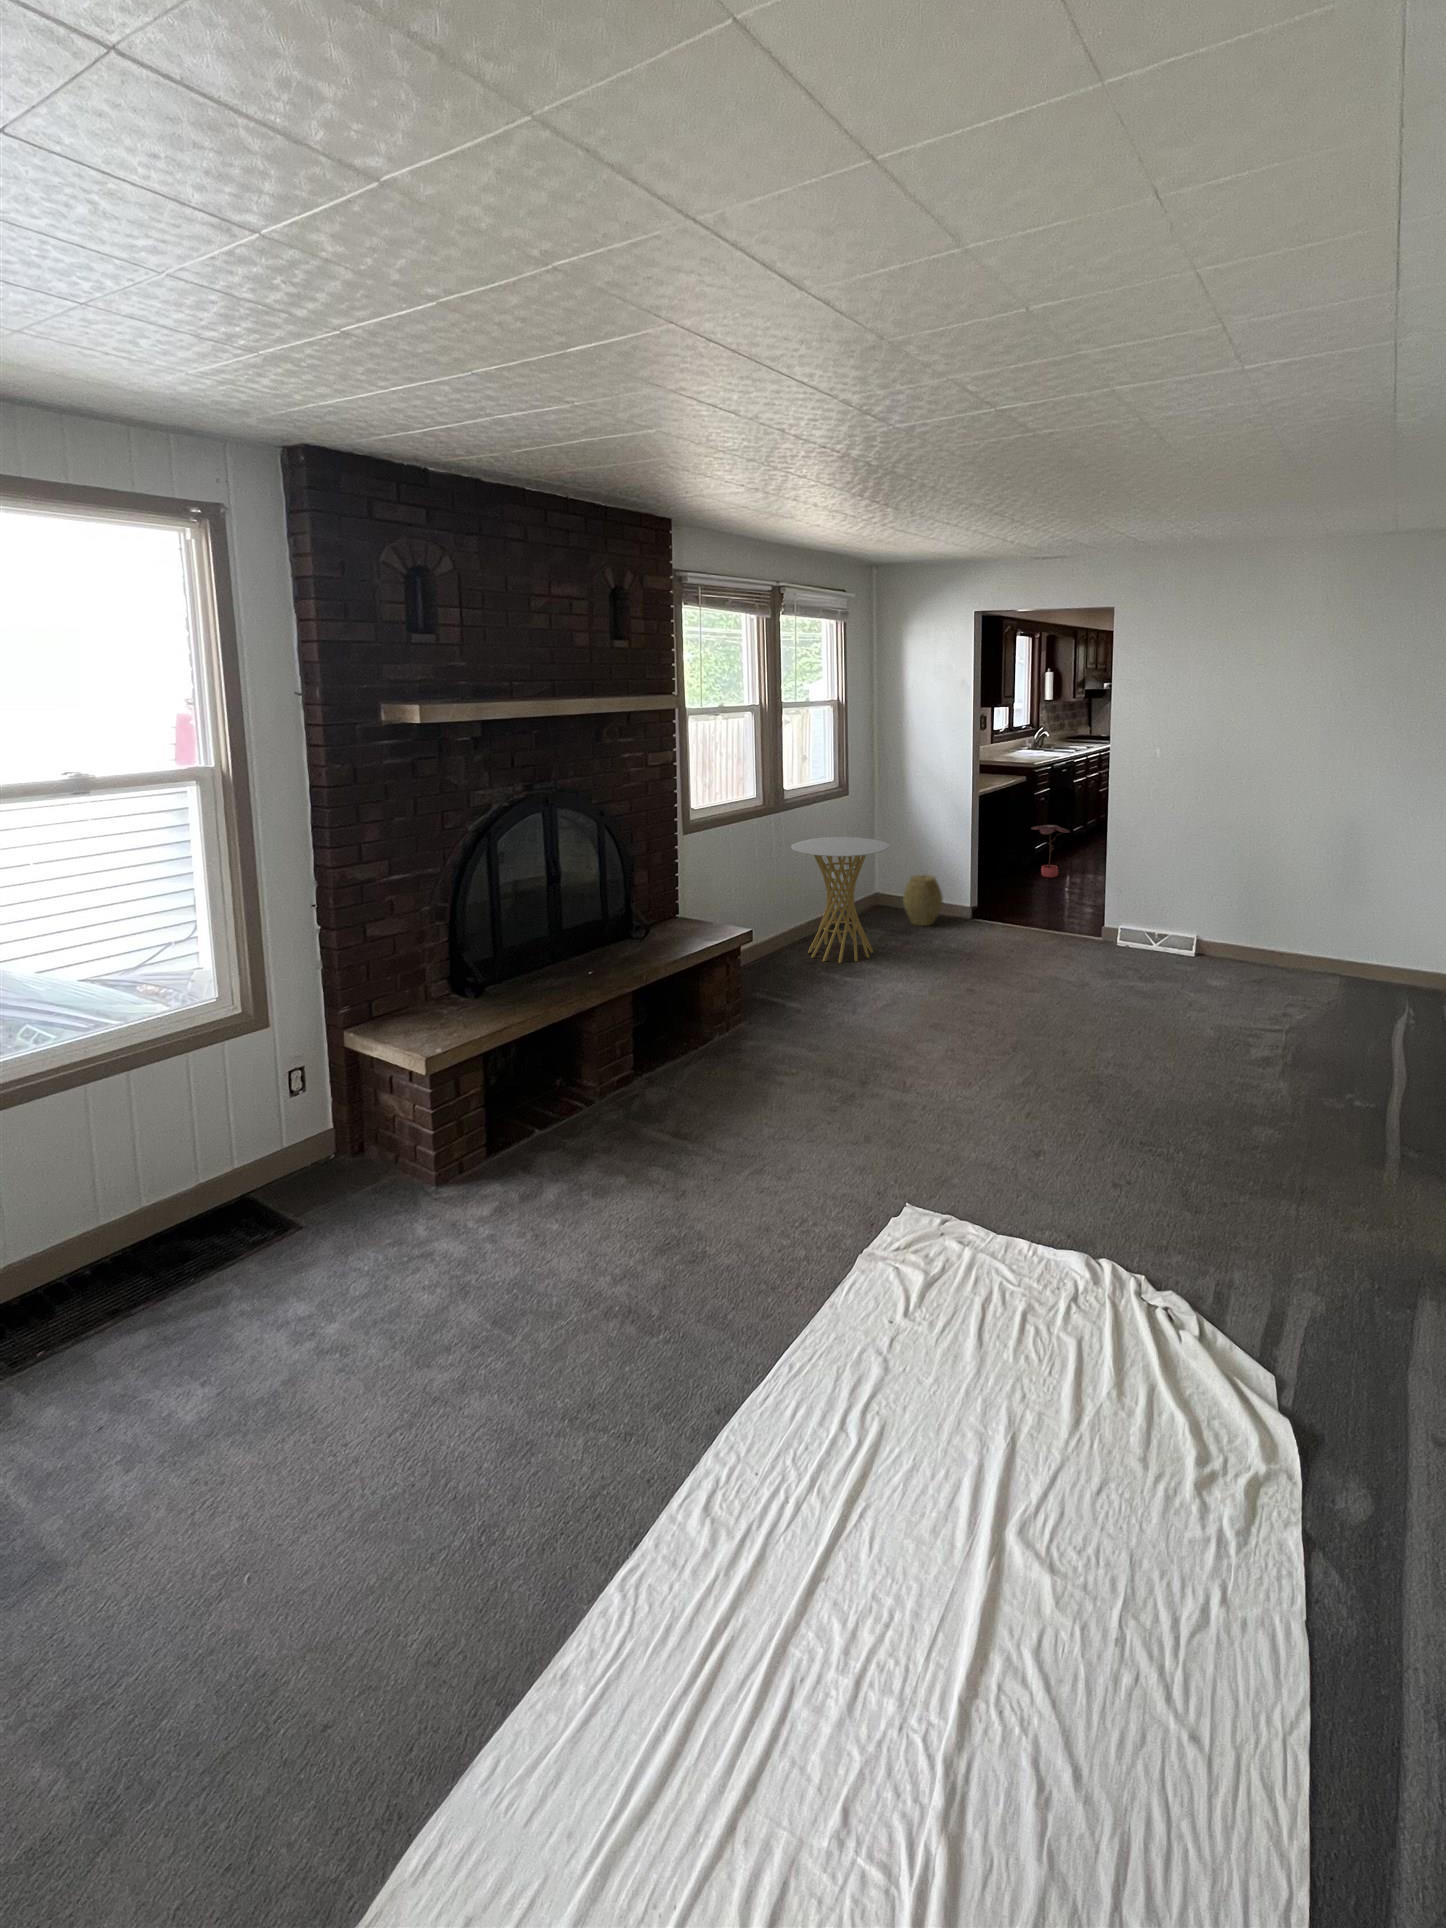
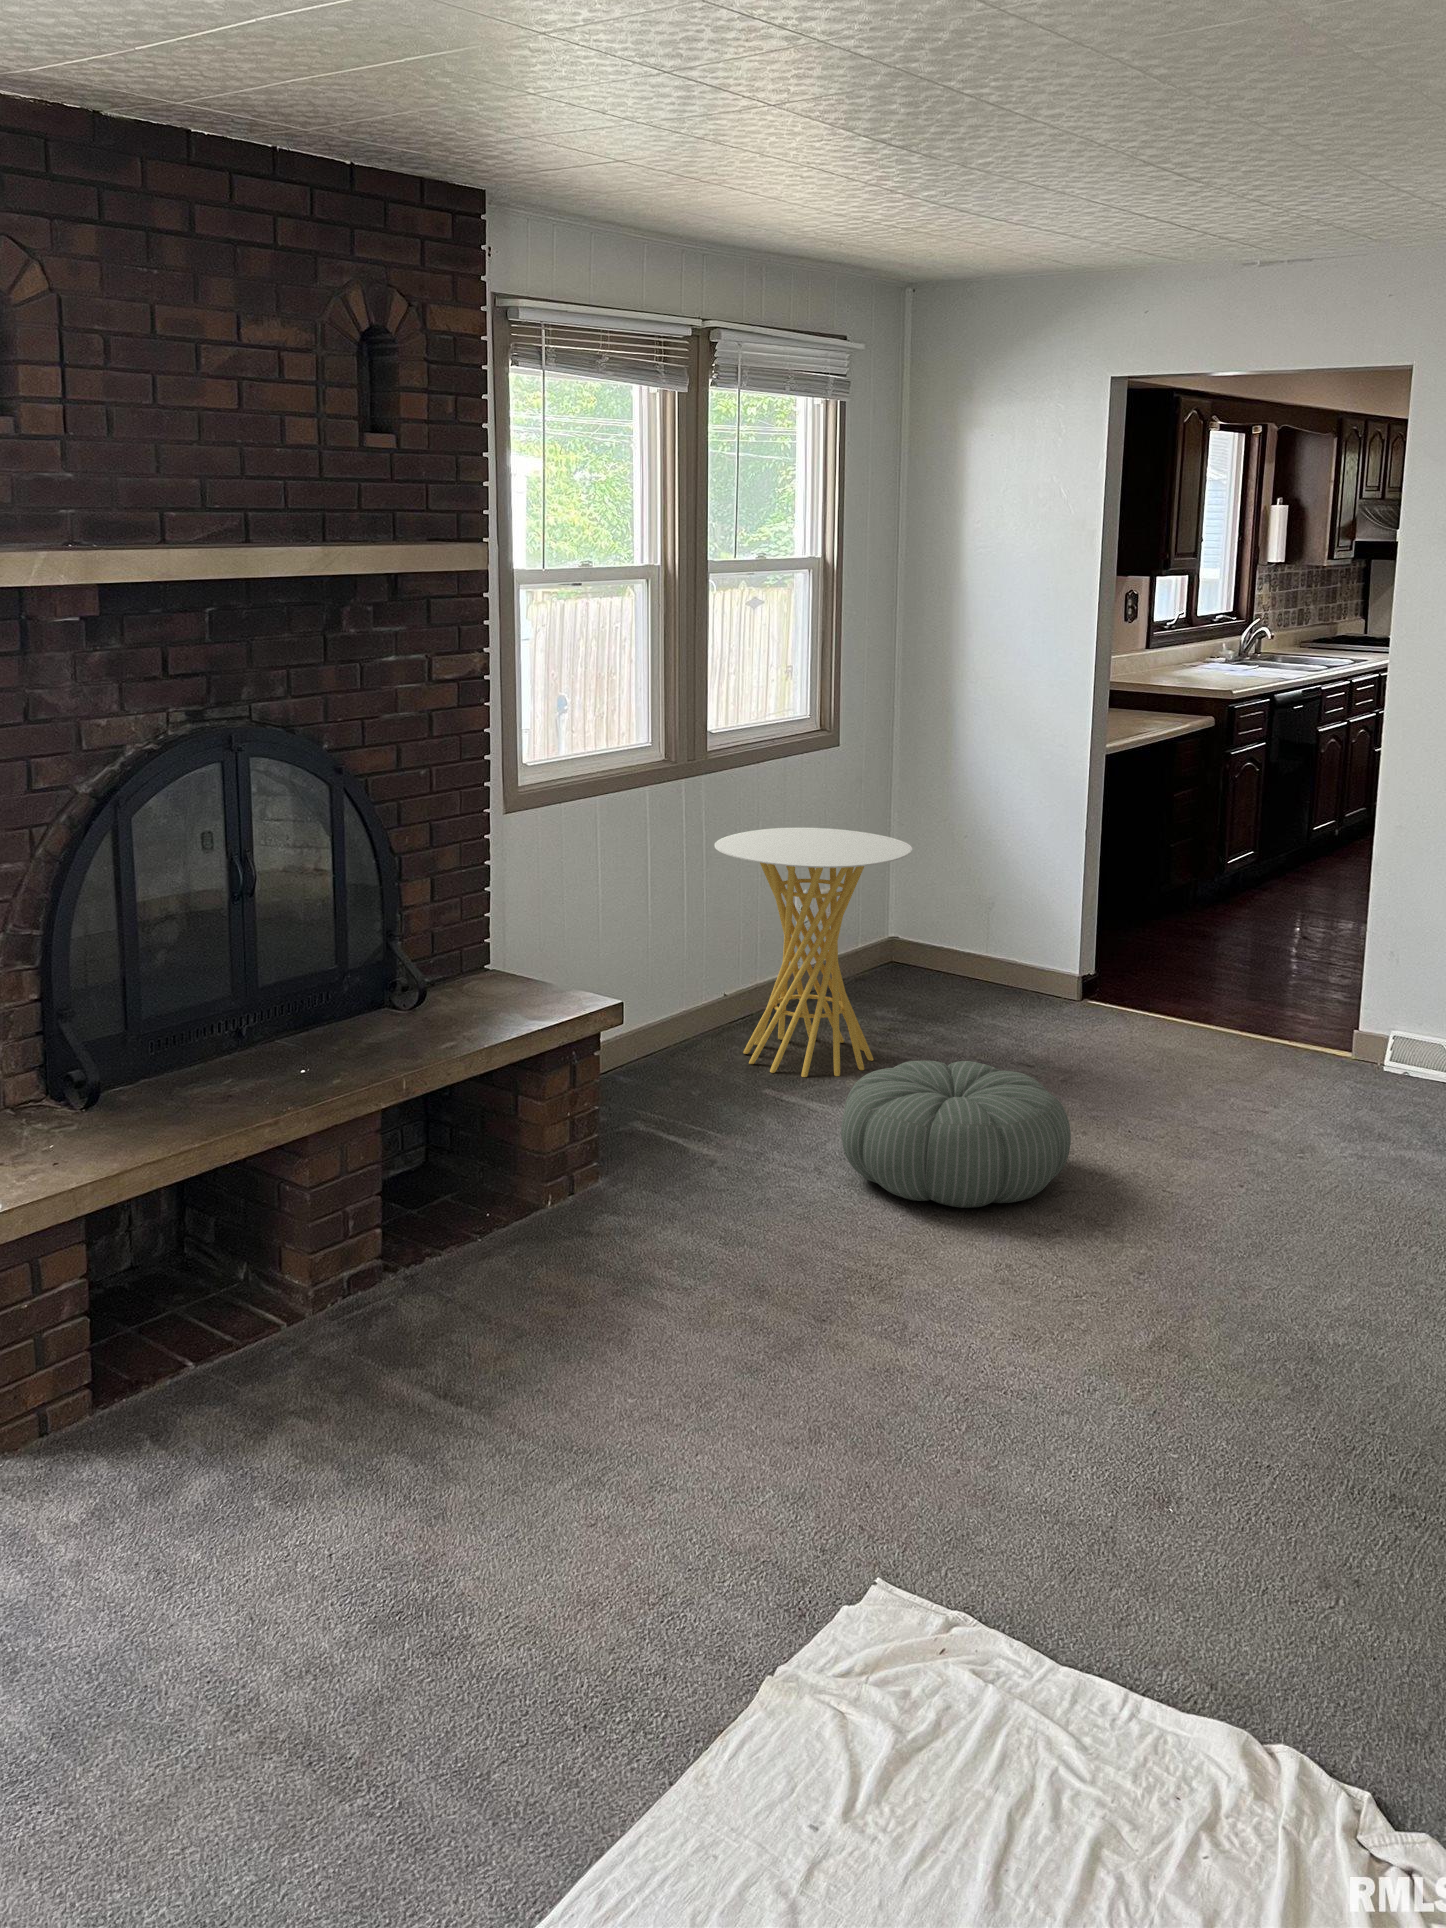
potted plant: present [1031,825,1070,877] -> none [1220,818,1303,925]
woven basket: present [903,875,943,926] -> none [942,910,1023,1012]
pouf: none [864,950,976,1021] -> present [841,1061,1071,1208]

